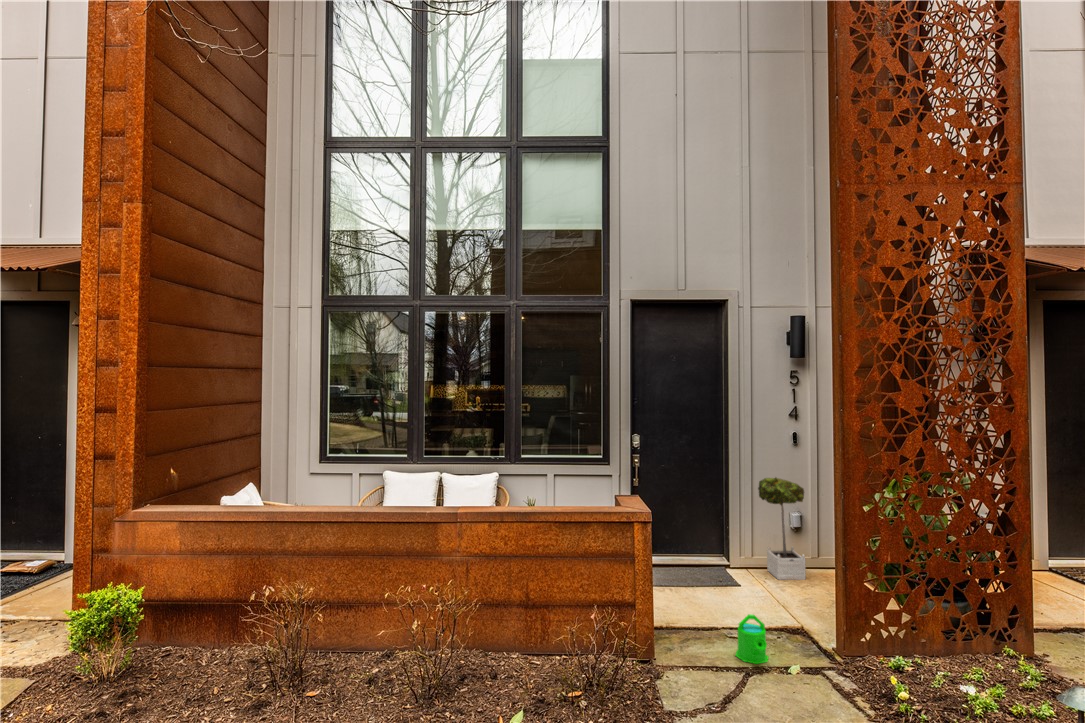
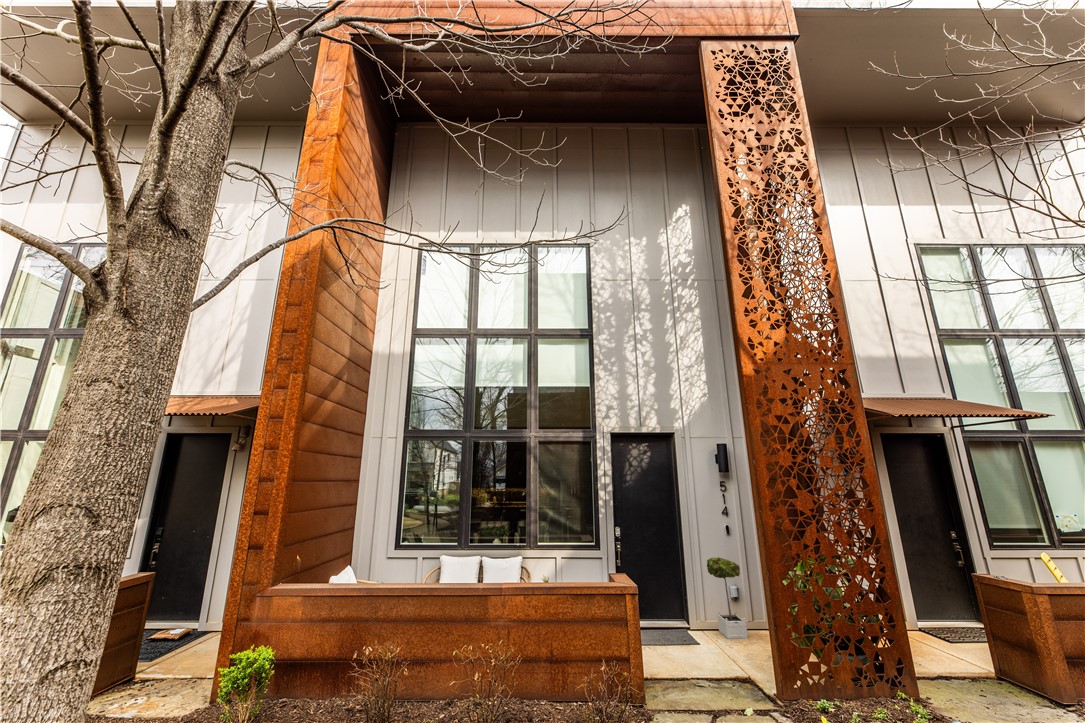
watering can: present [736,614,768,664] -> none [705,667,729,709]

